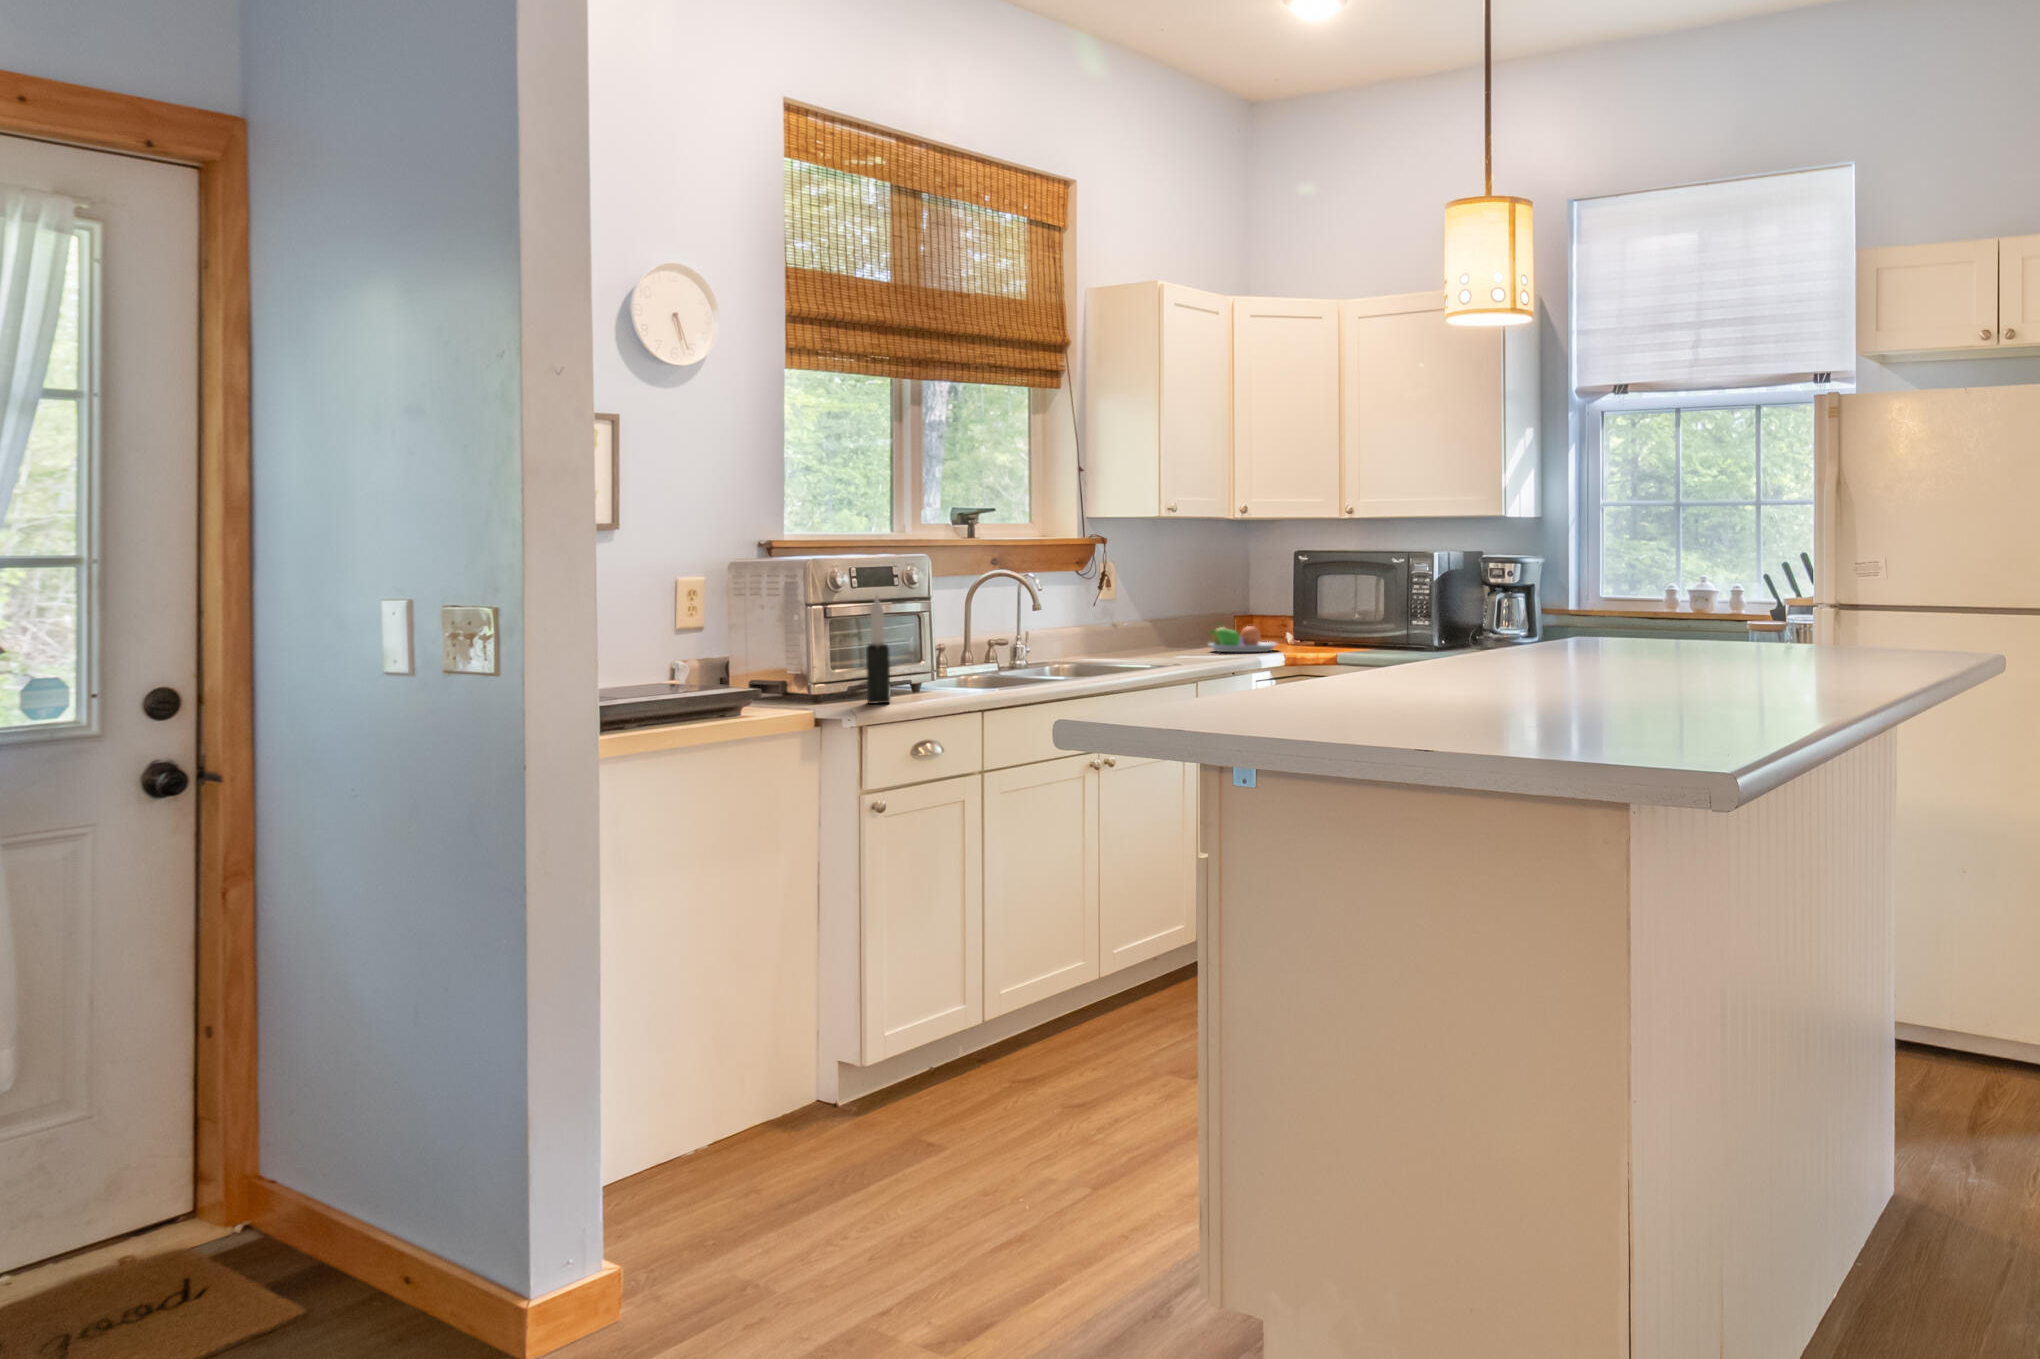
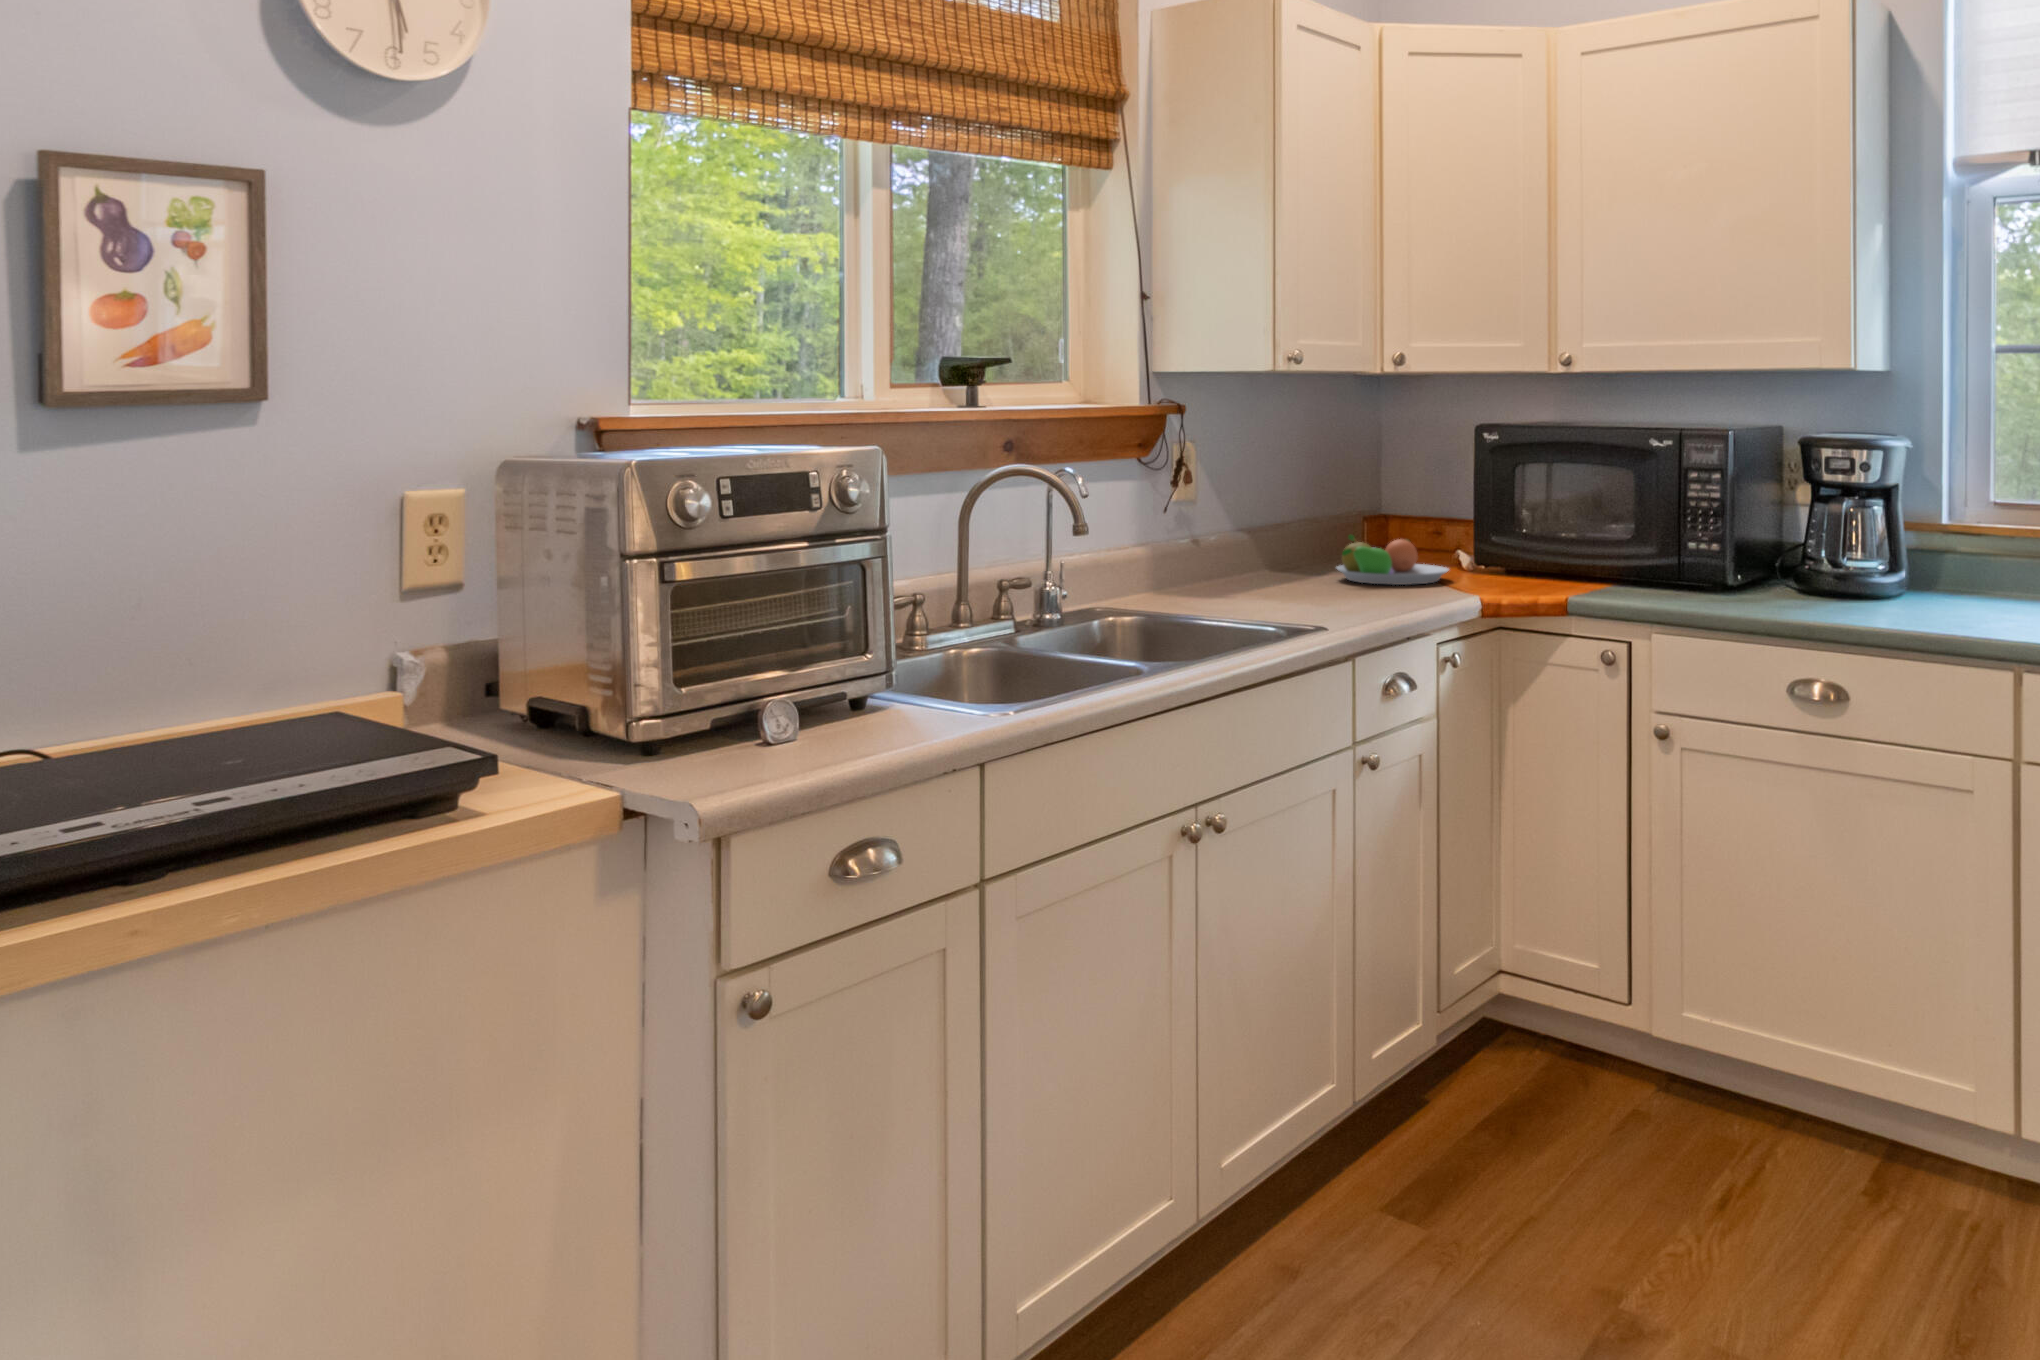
candle: present [866,595,890,703] -> none [741,534,791,767]

